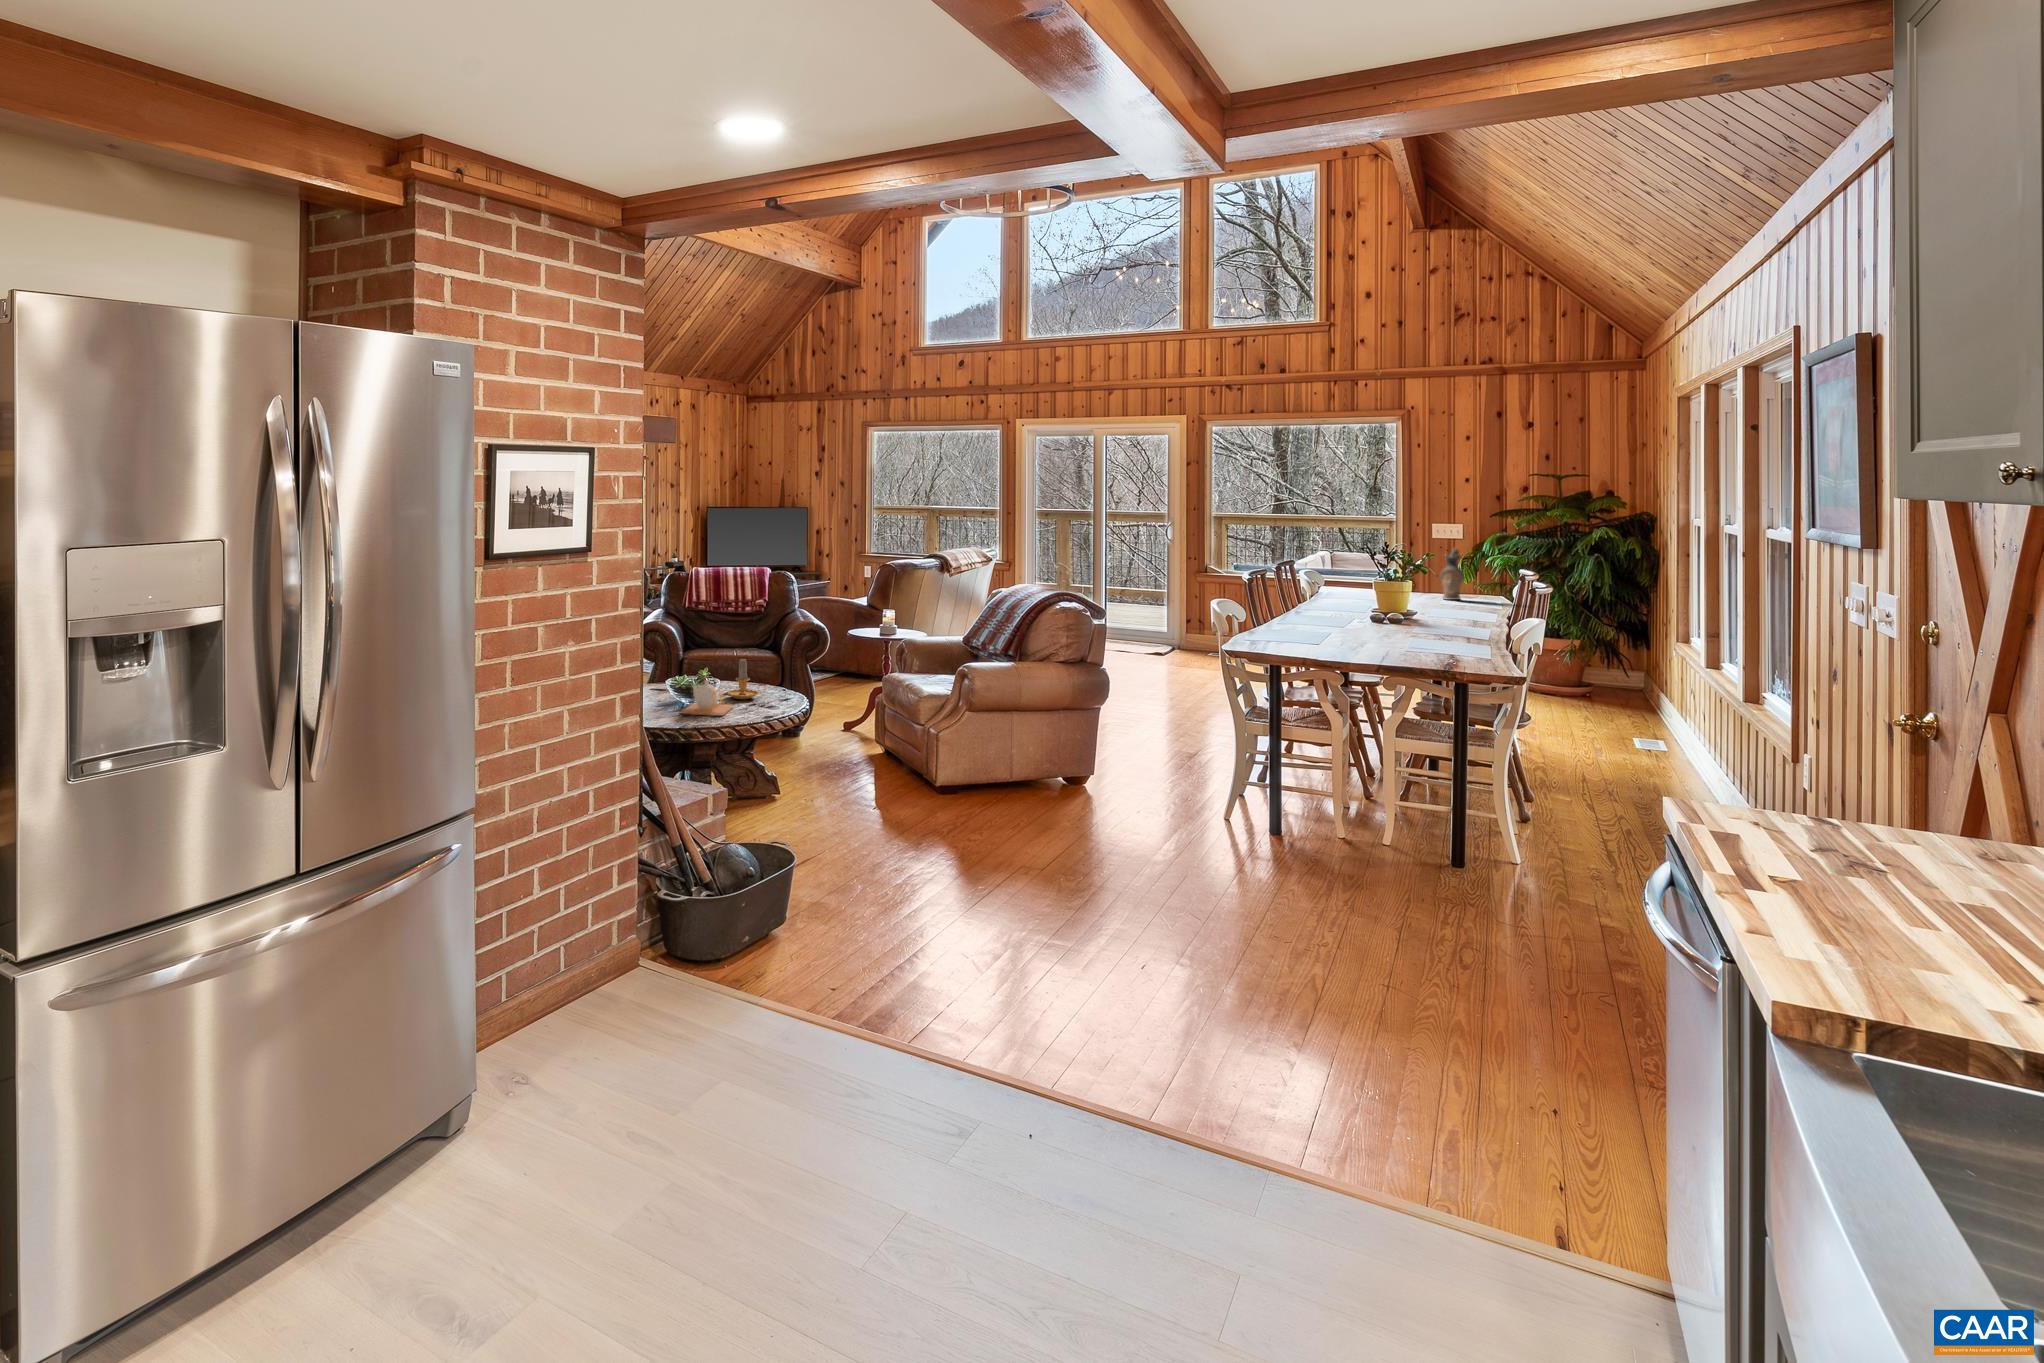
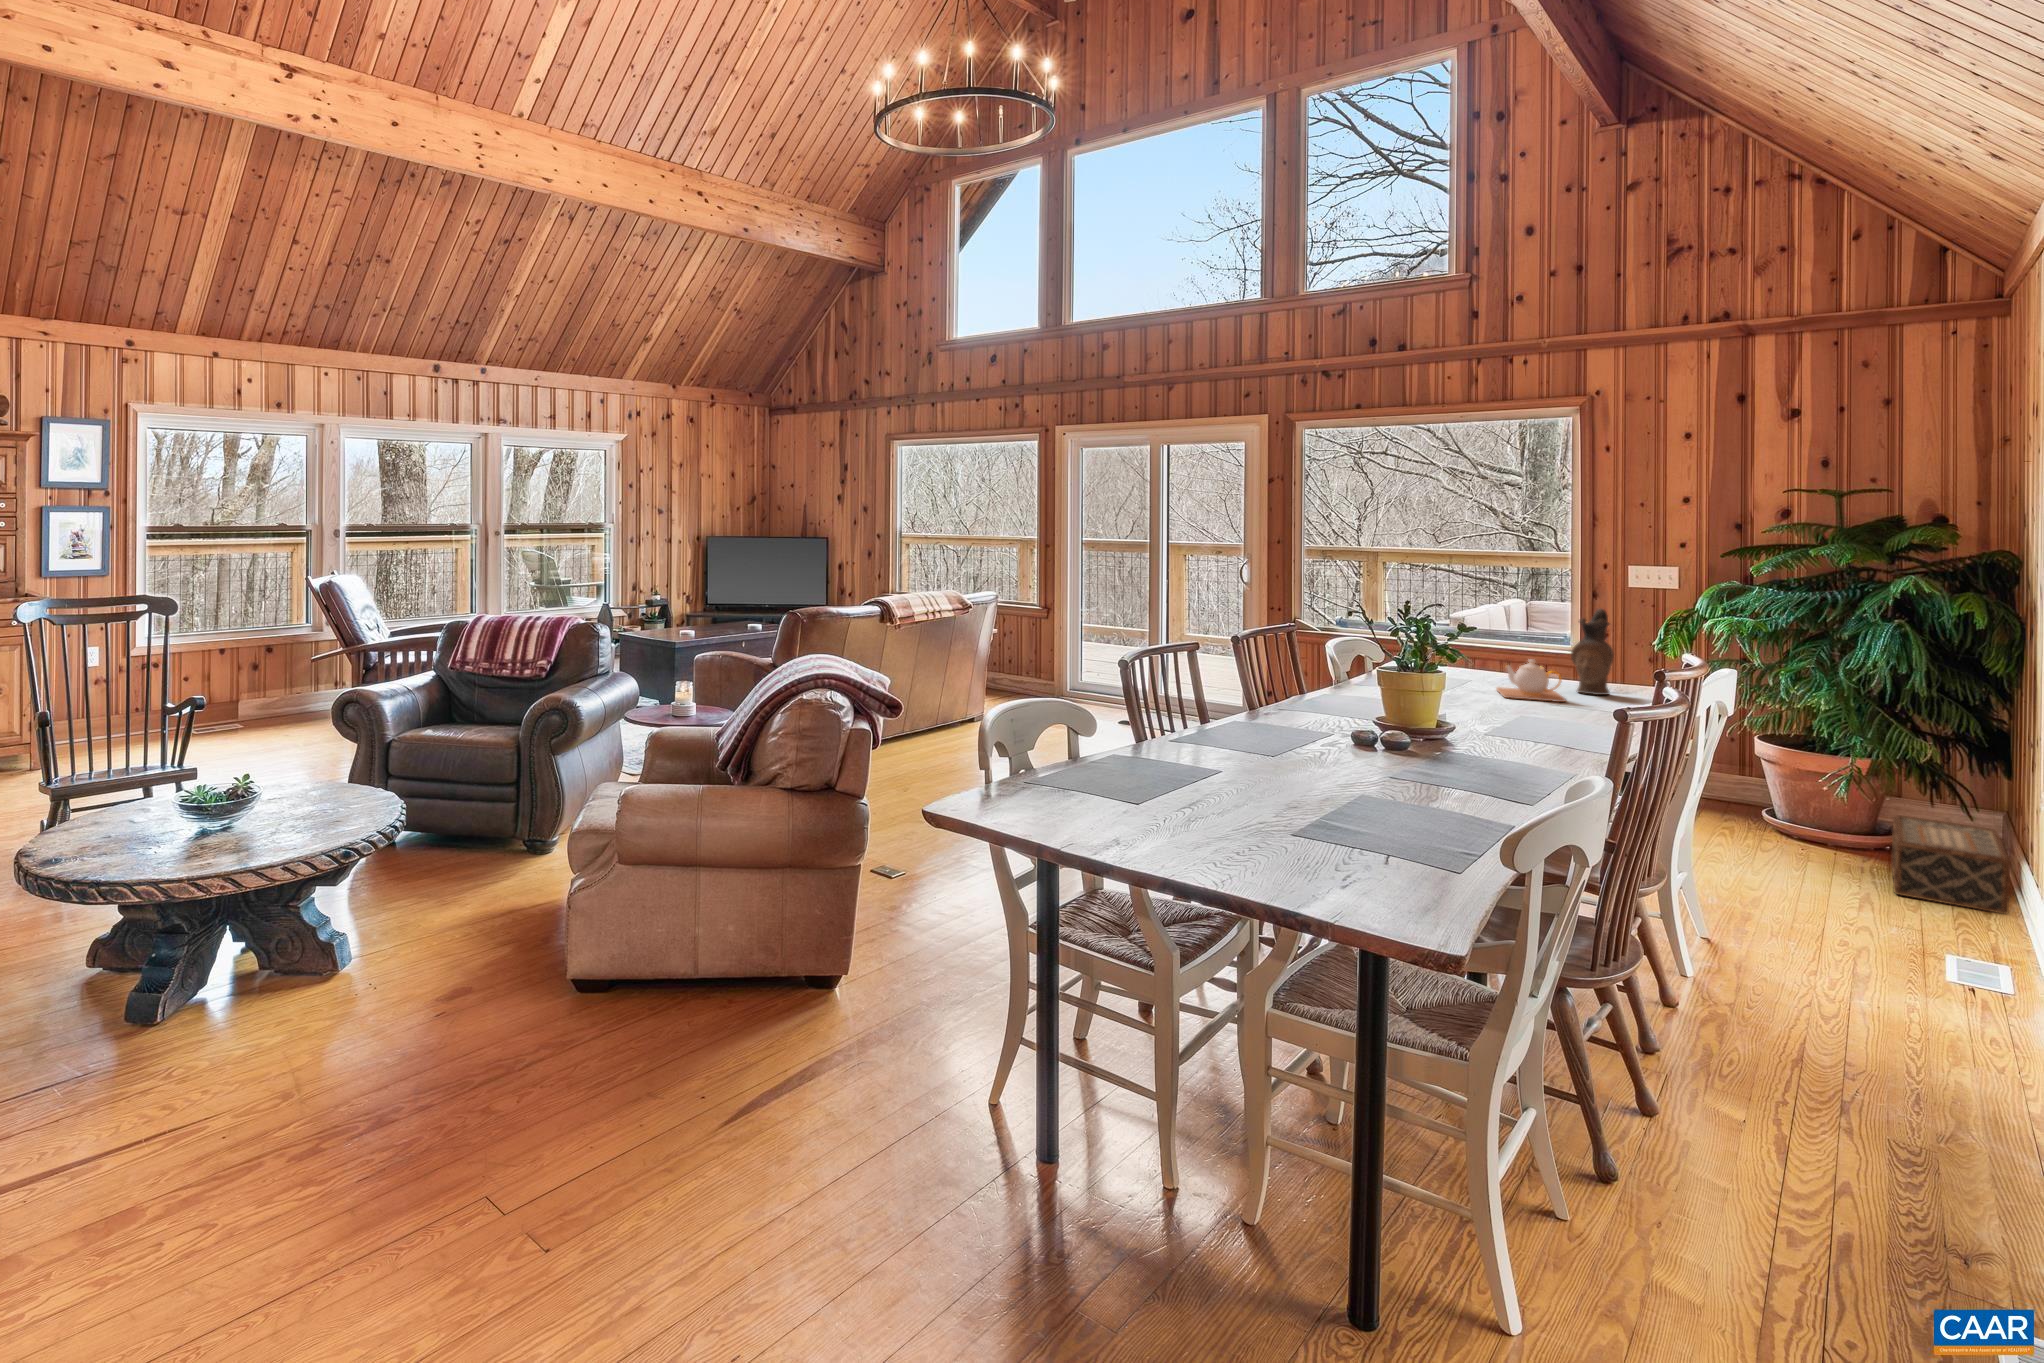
candle: present [727,659,766,699] -> none [261,763,320,828]
woven basket: none [1589,672,1654,721] -> present [1892,815,2010,914]
teapot: present [682,680,733,716] -> present [1497,659,1566,702]

